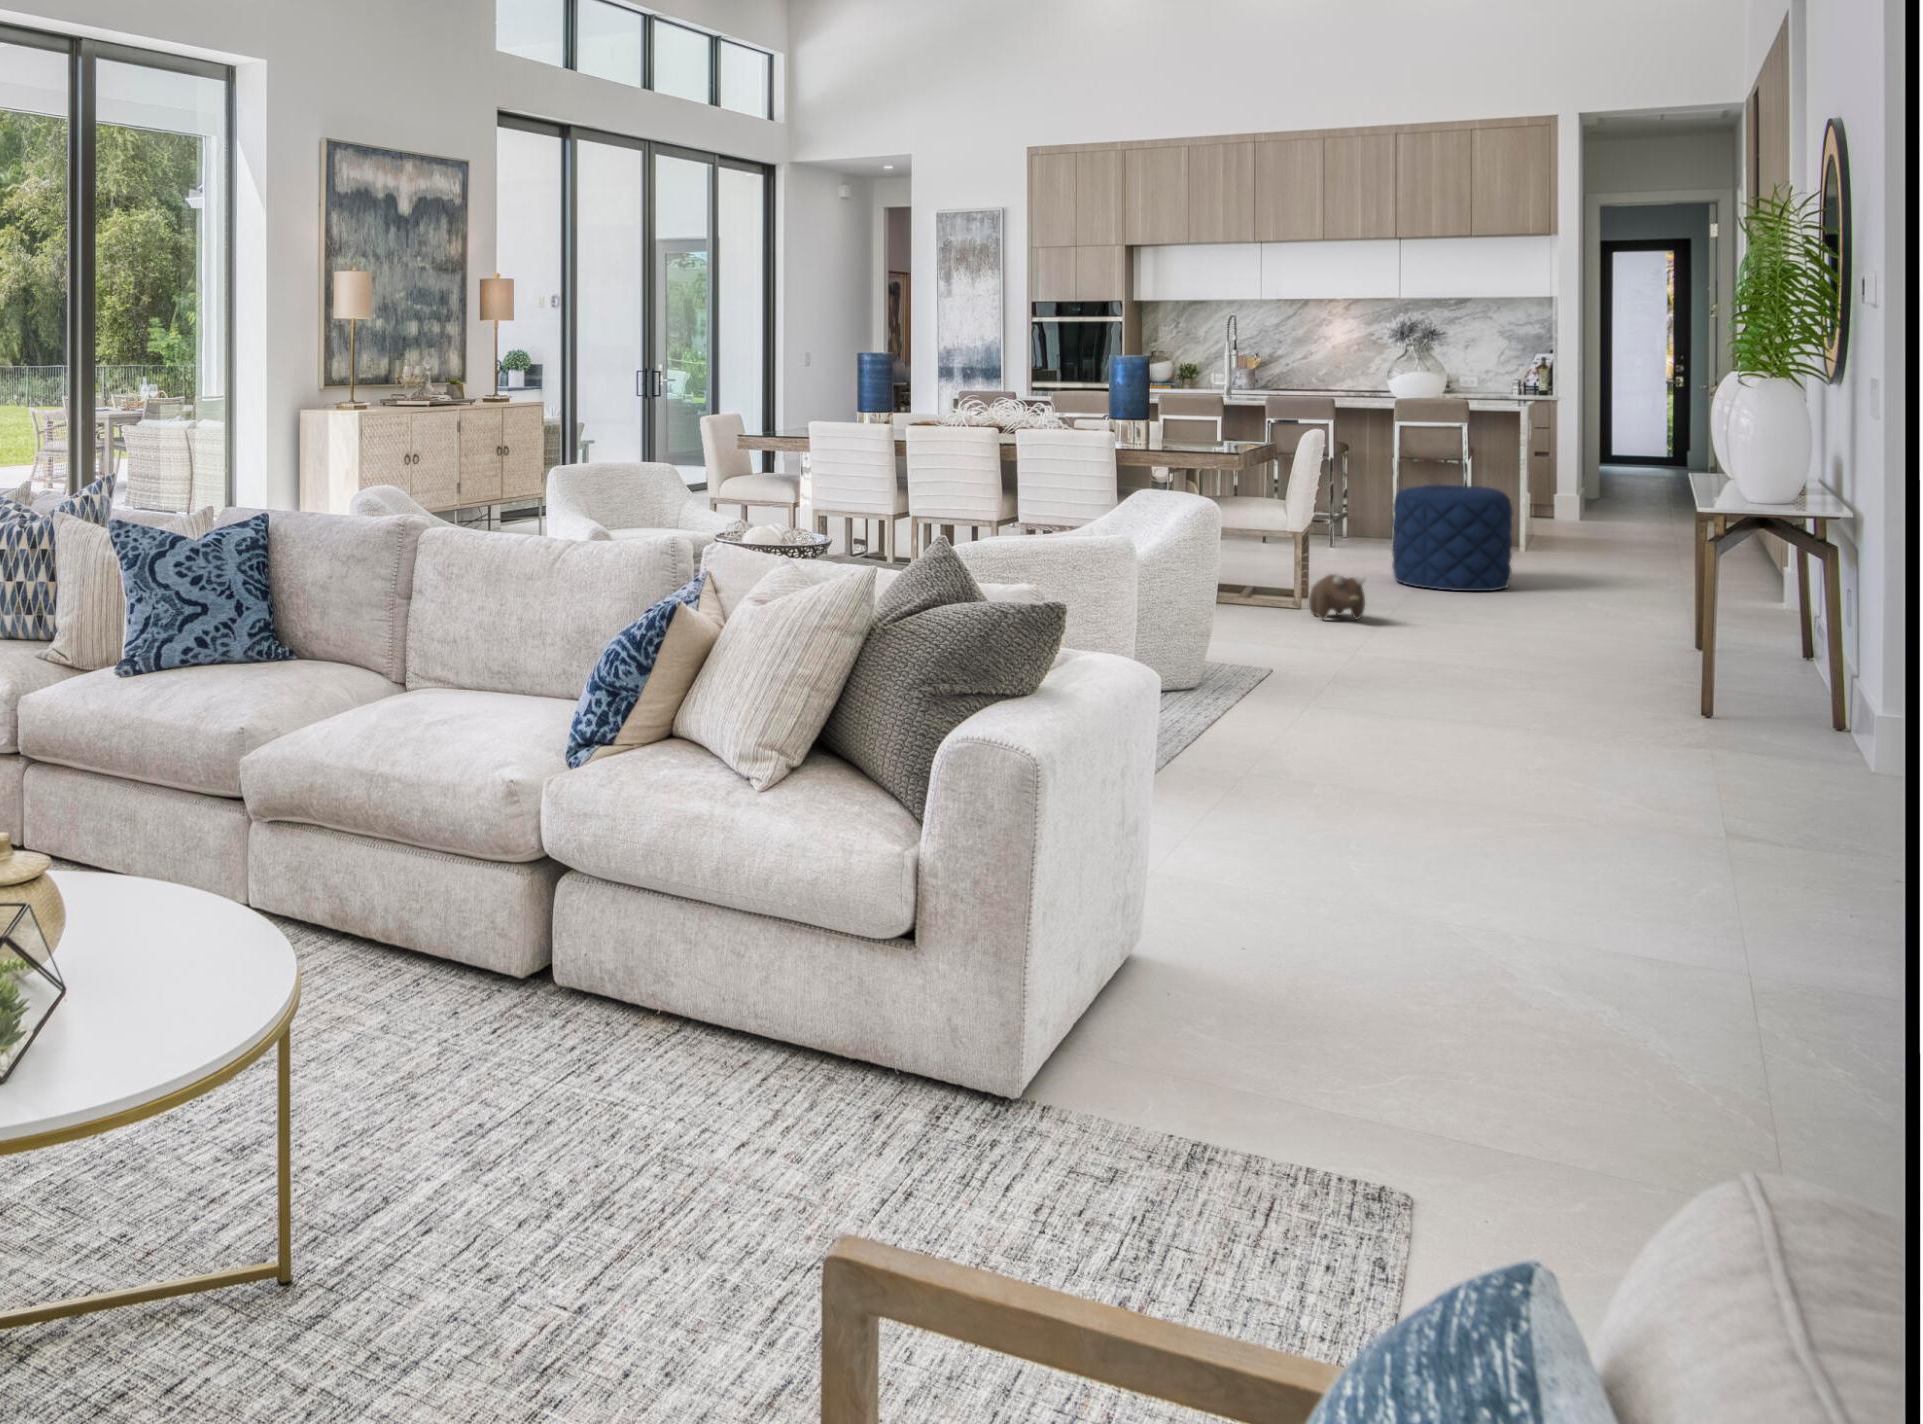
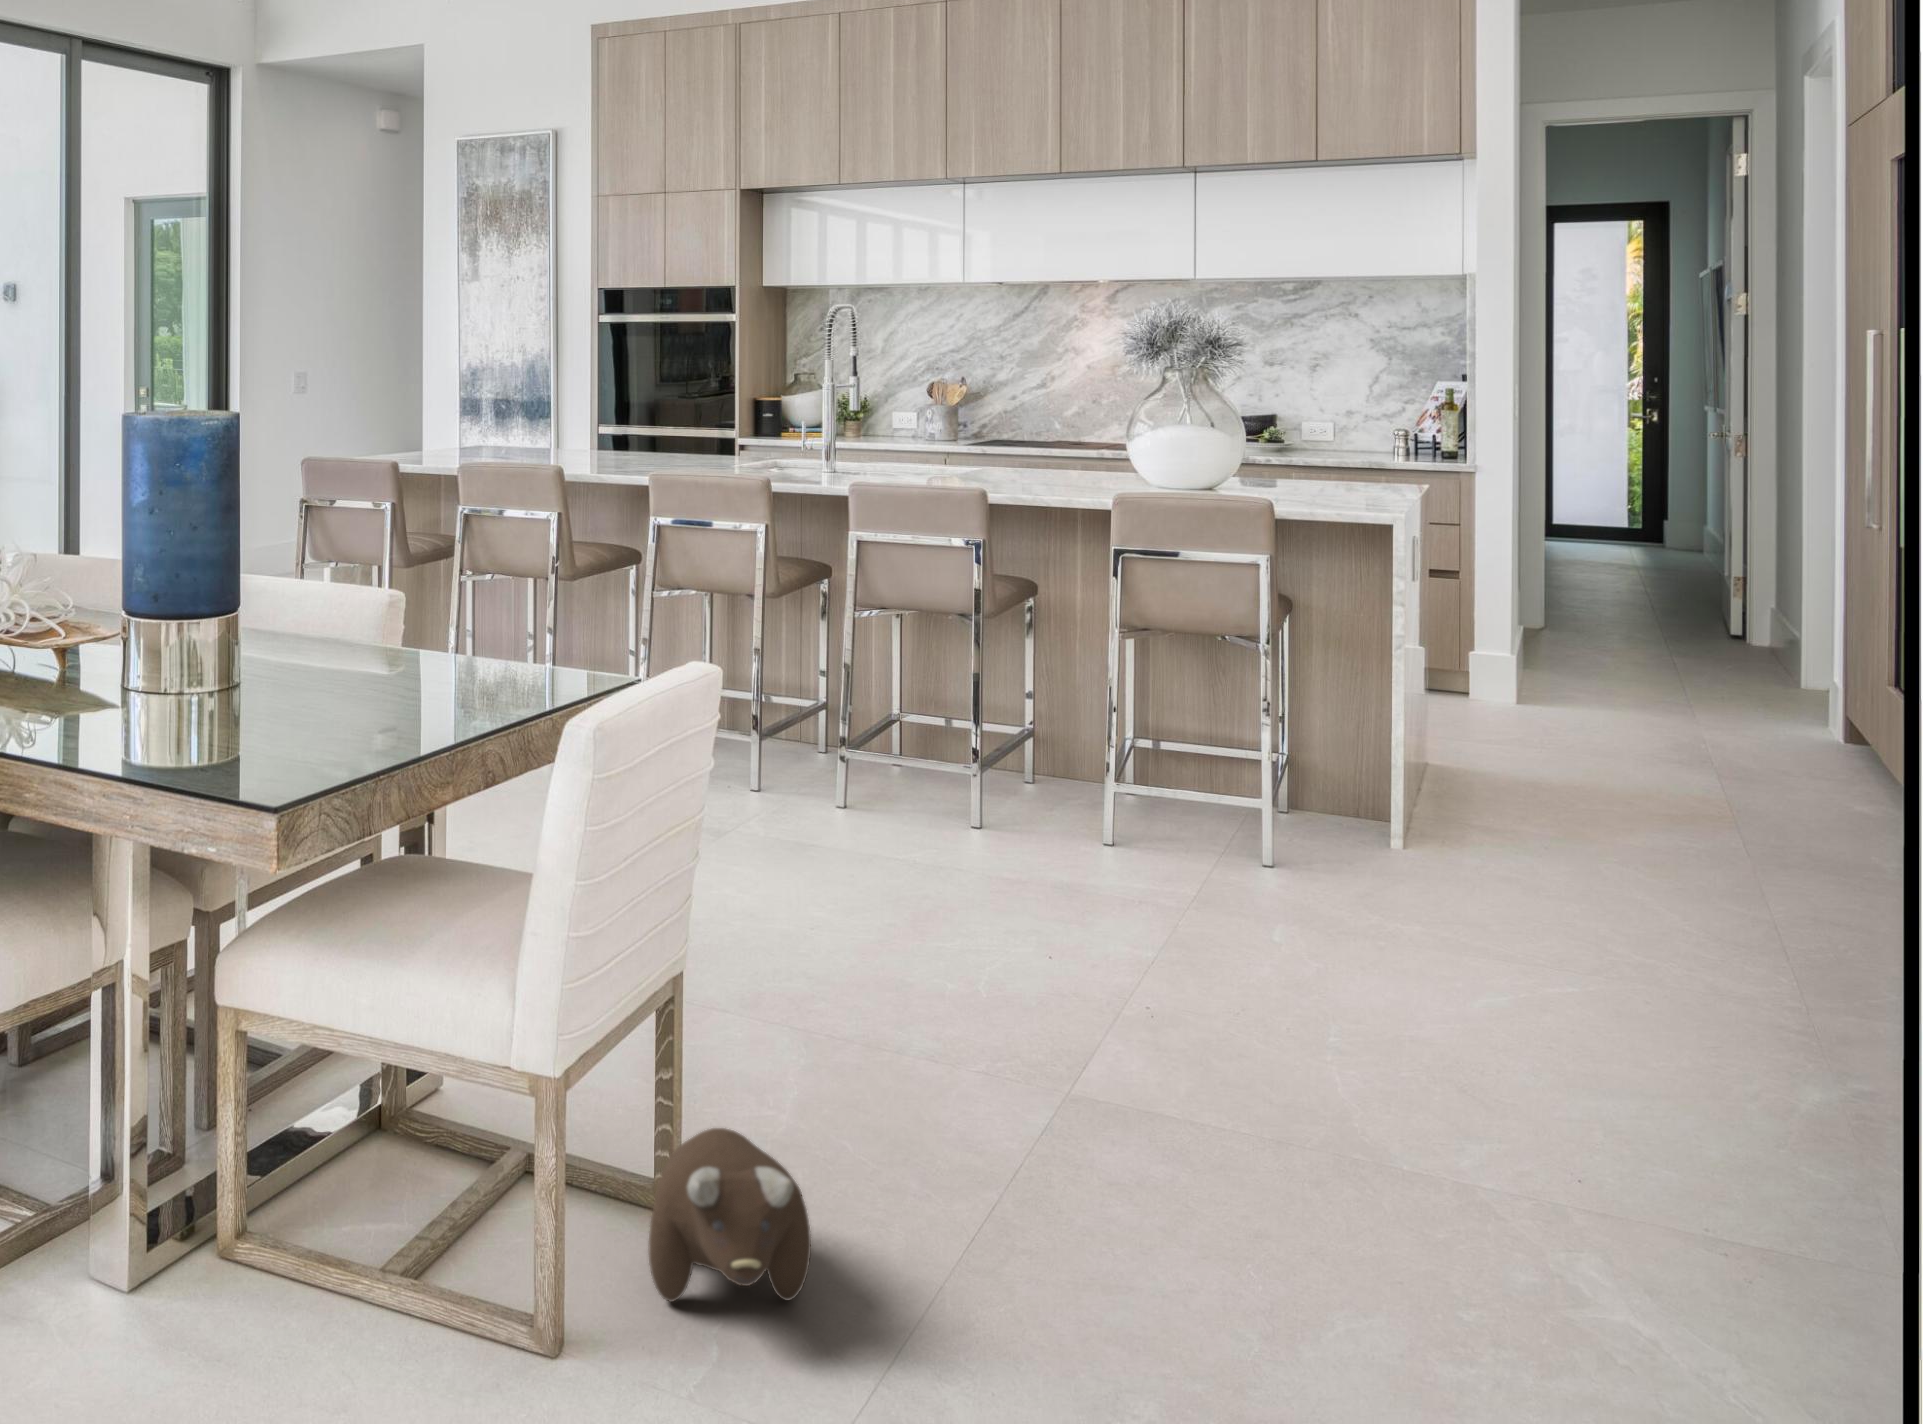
pouf: present [1392,485,1513,591] -> none [1041,727,1341,1056]

